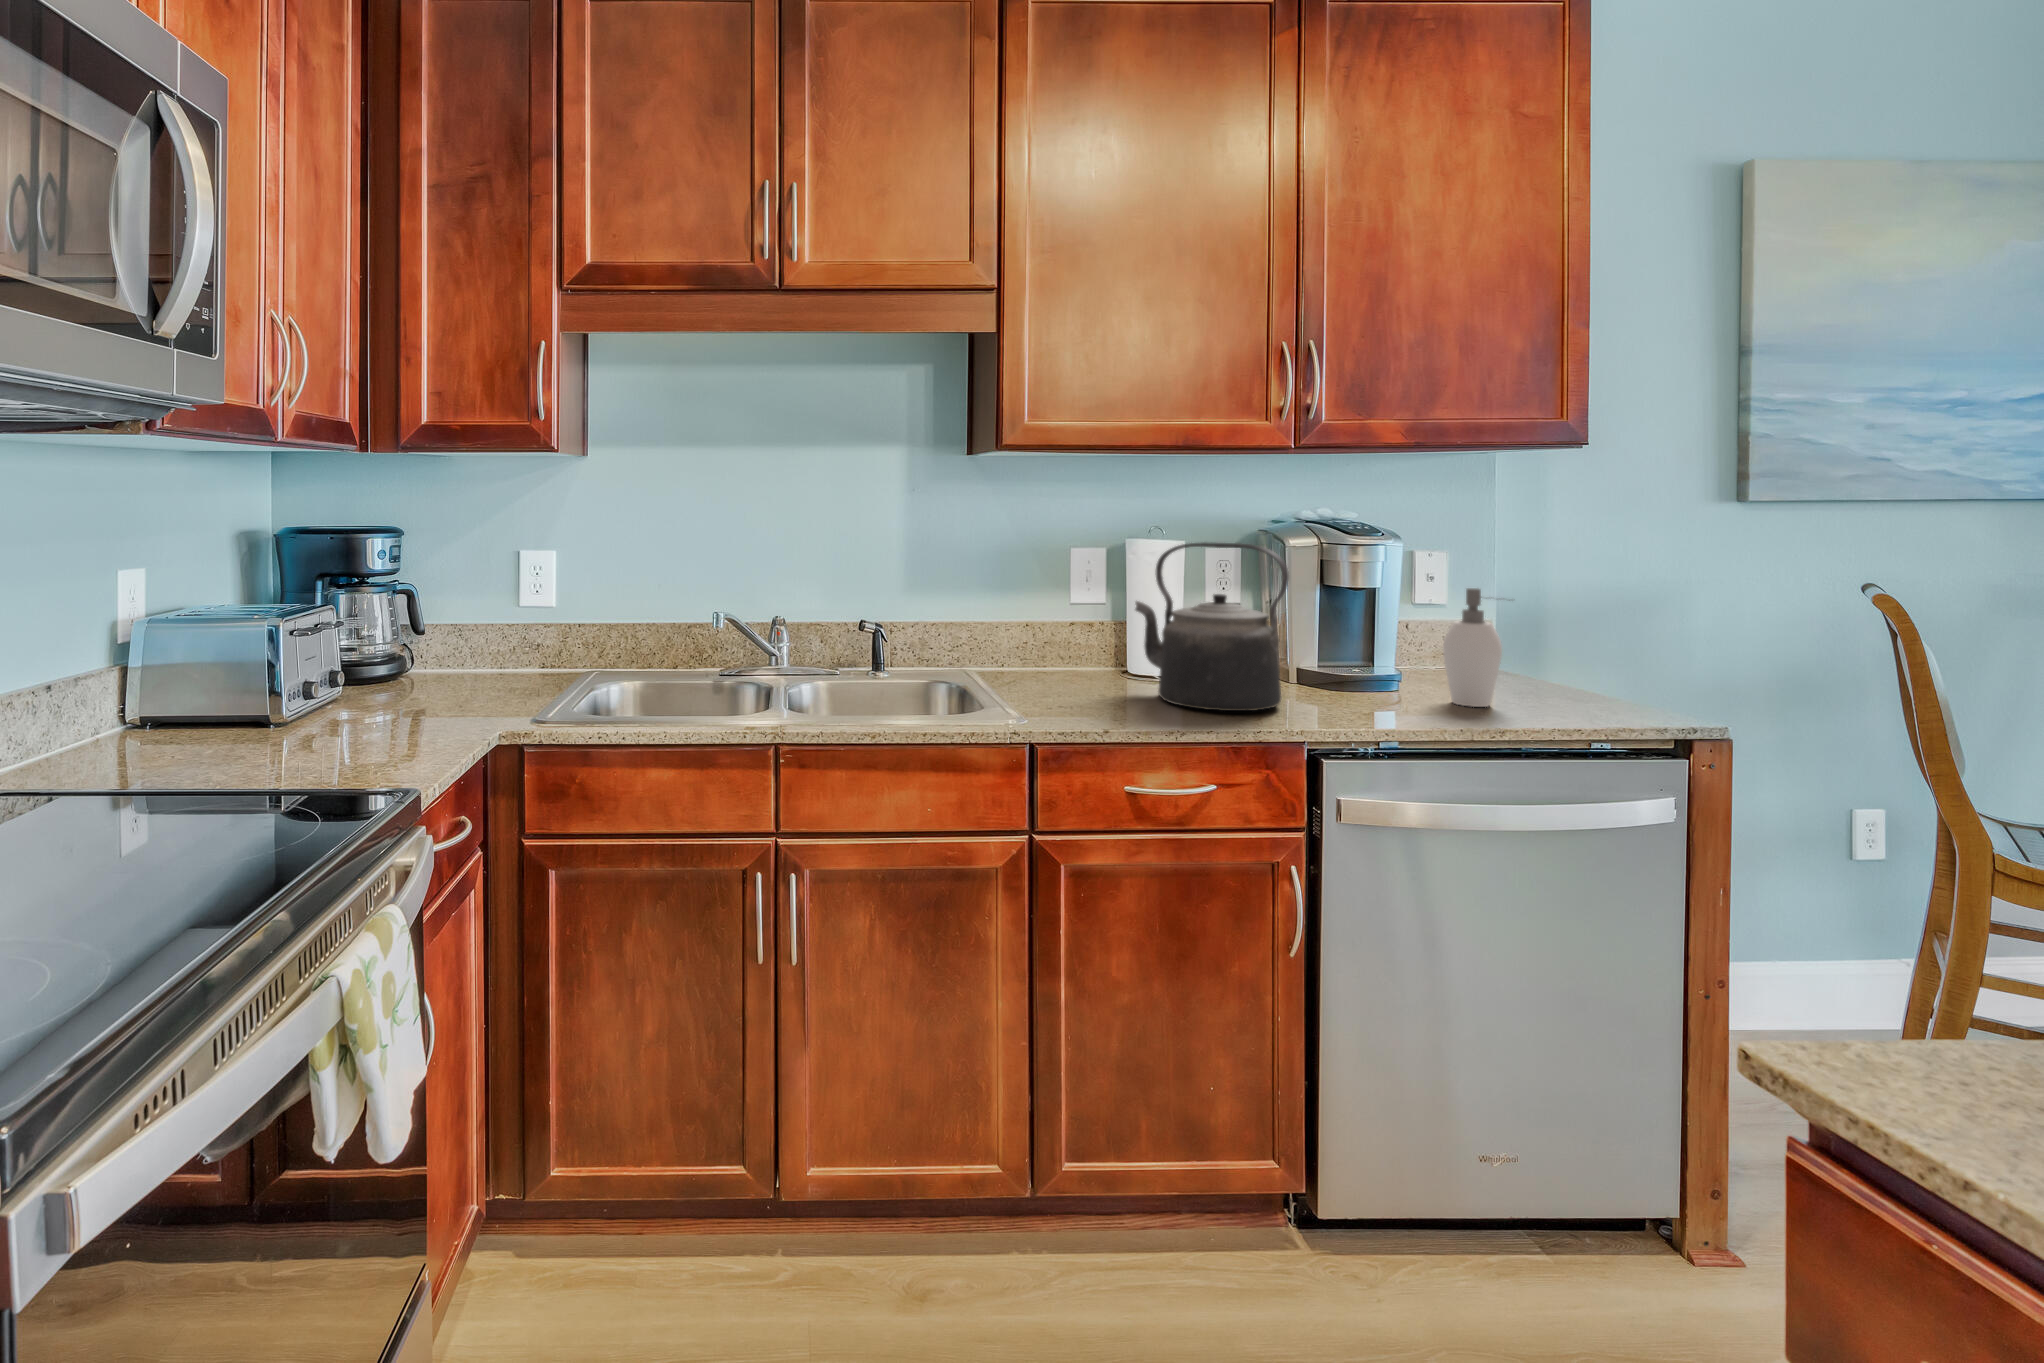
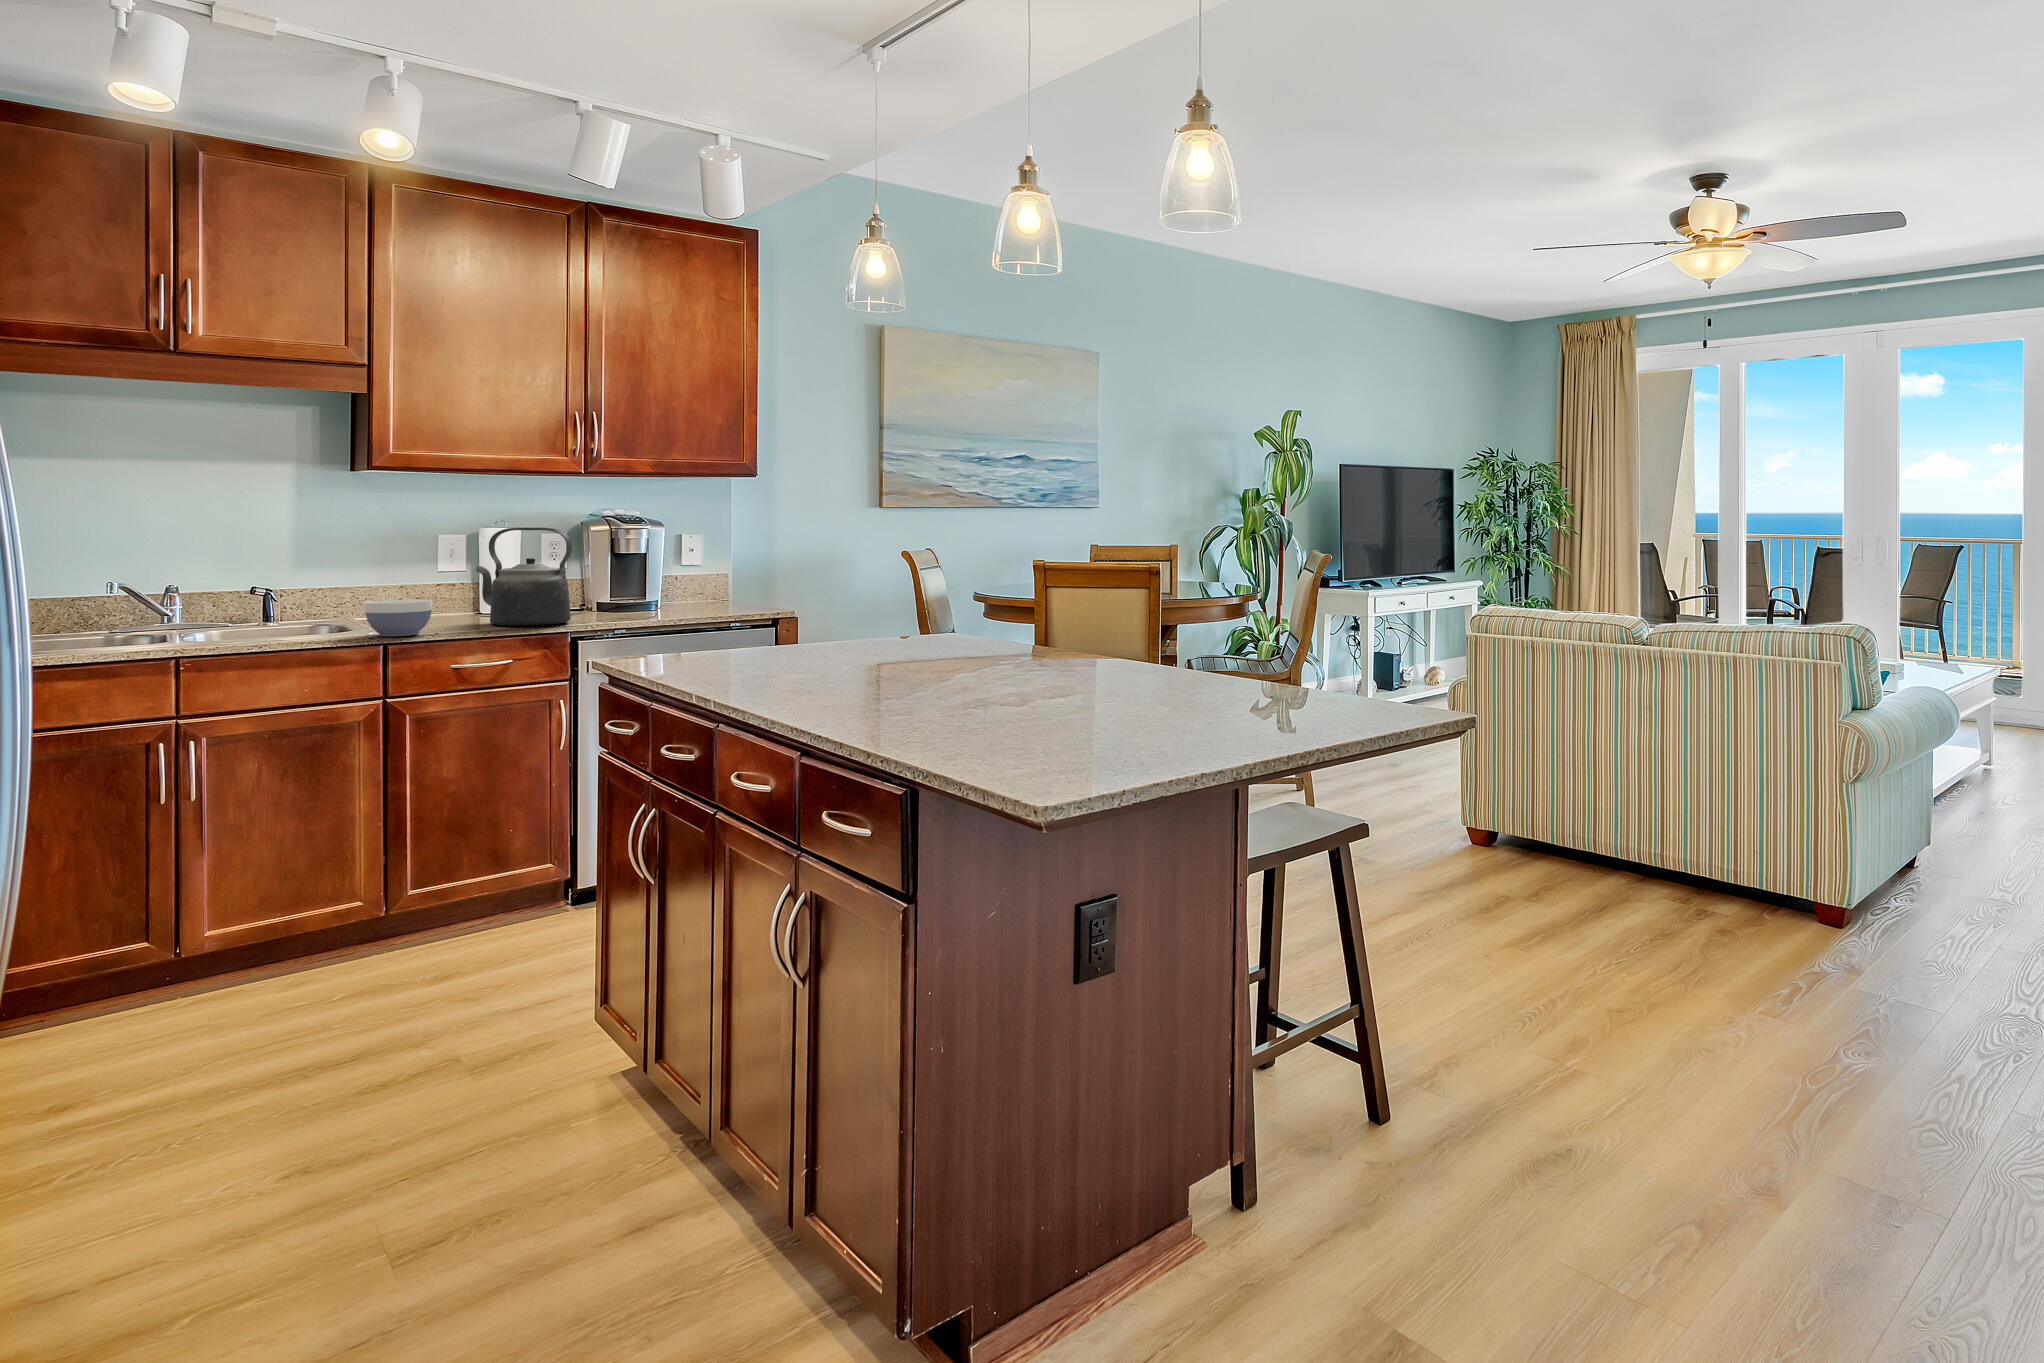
soap dispenser: present [1443,588,1502,707] -> none [676,552,709,617]
bowl: none [1001,659,1093,724] -> present [364,599,433,636]

